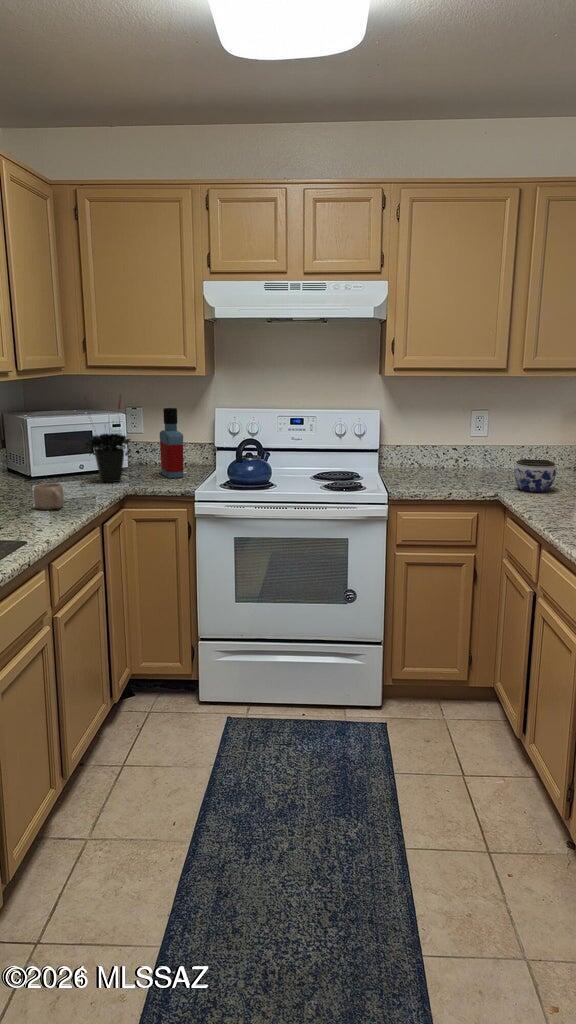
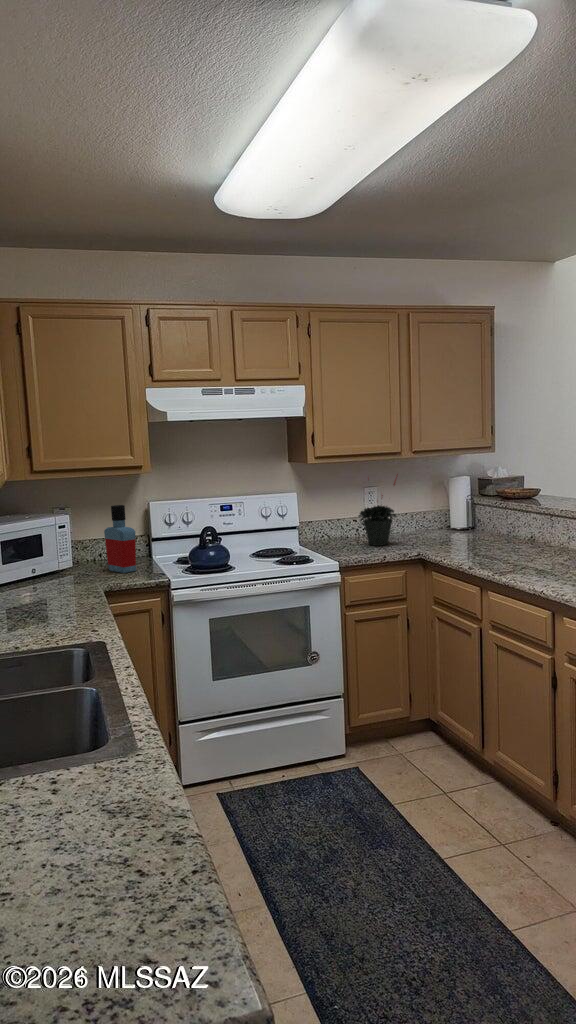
potted plant: present [85,399,130,482] -> present [358,479,396,546]
jar: present [514,459,556,492] -> none [425,522,457,549]
mug: present [33,483,64,510] -> none [43,588,78,615]

